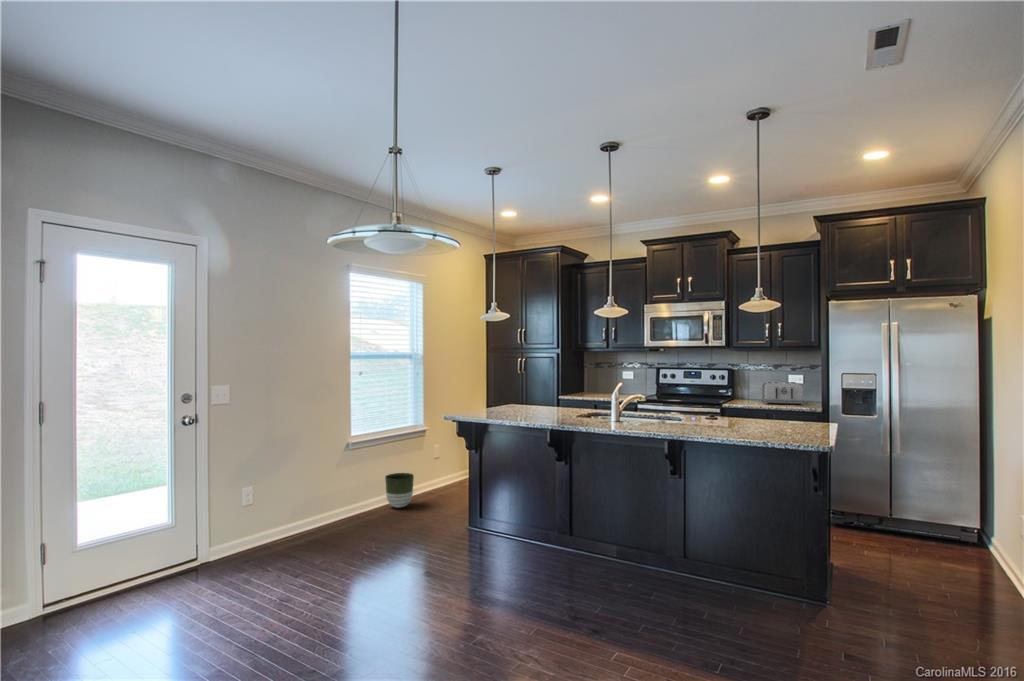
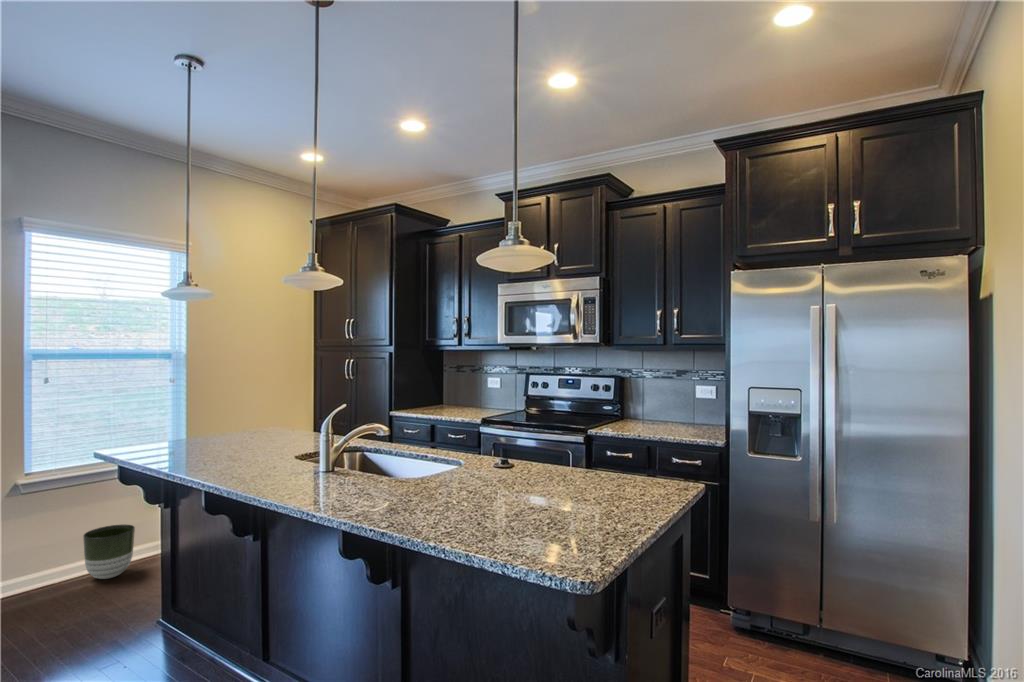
toaster: present [762,382,804,405] -> none [651,396,707,433]

